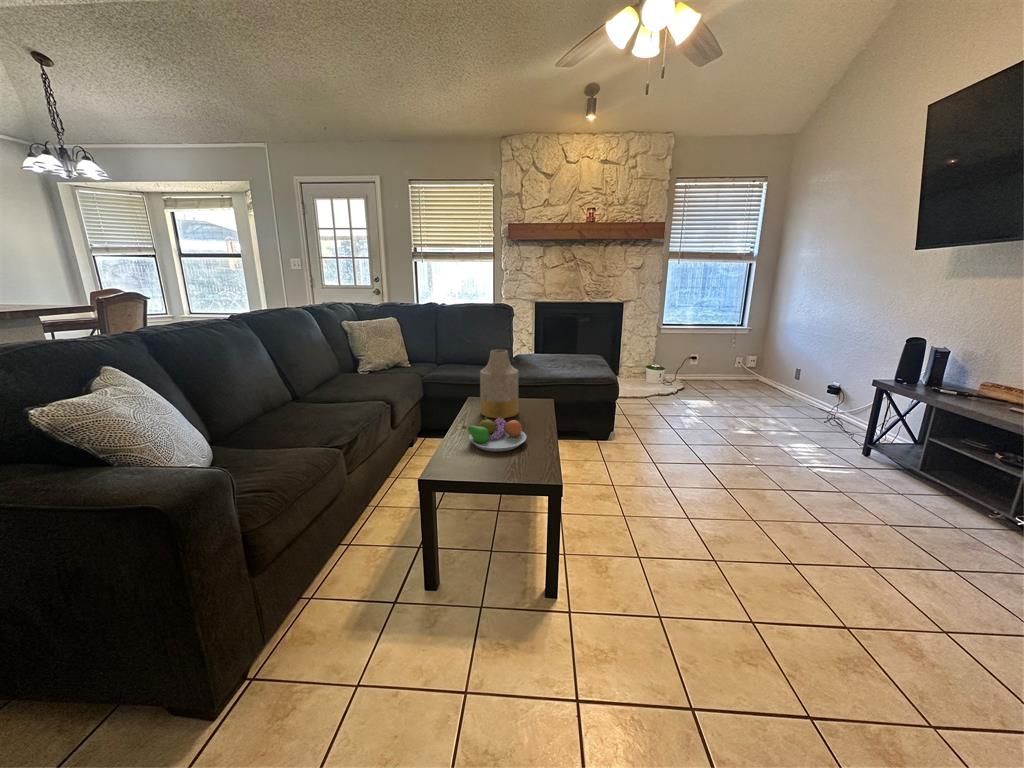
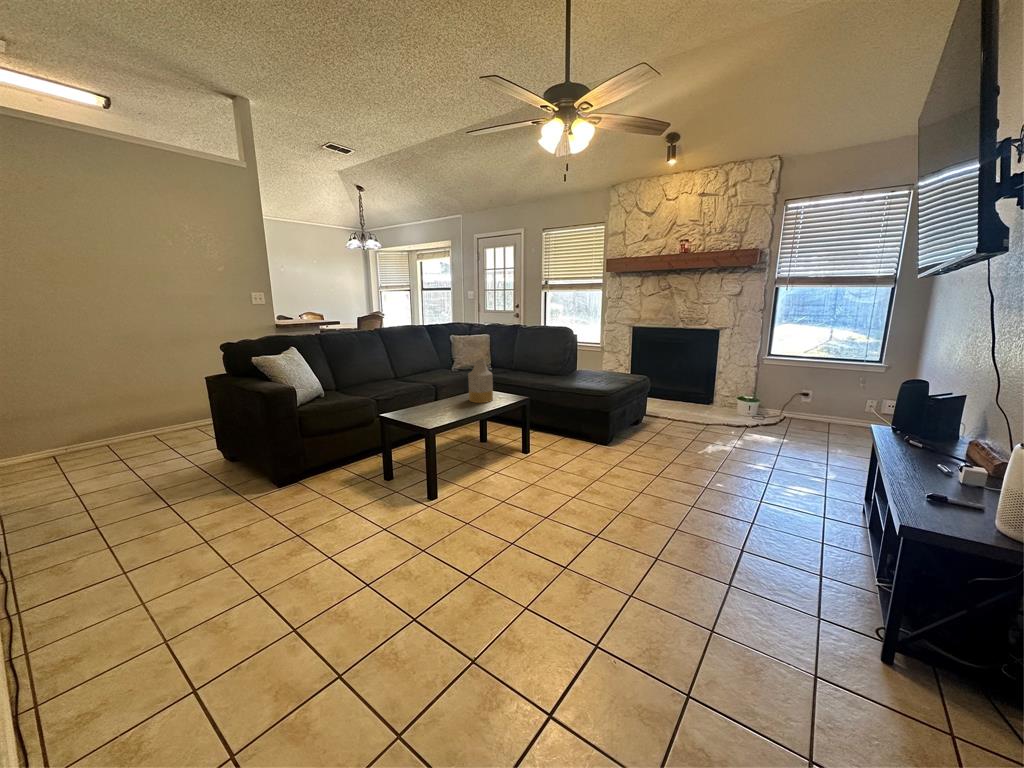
fruit bowl: present [462,416,527,452] -> none [432,396,465,415]

